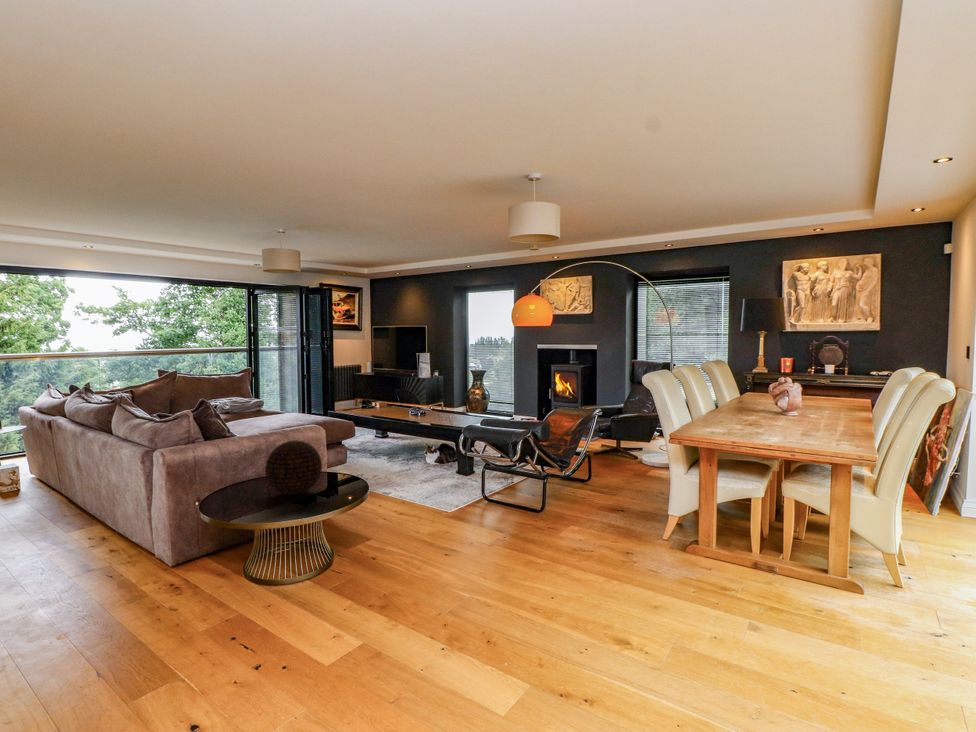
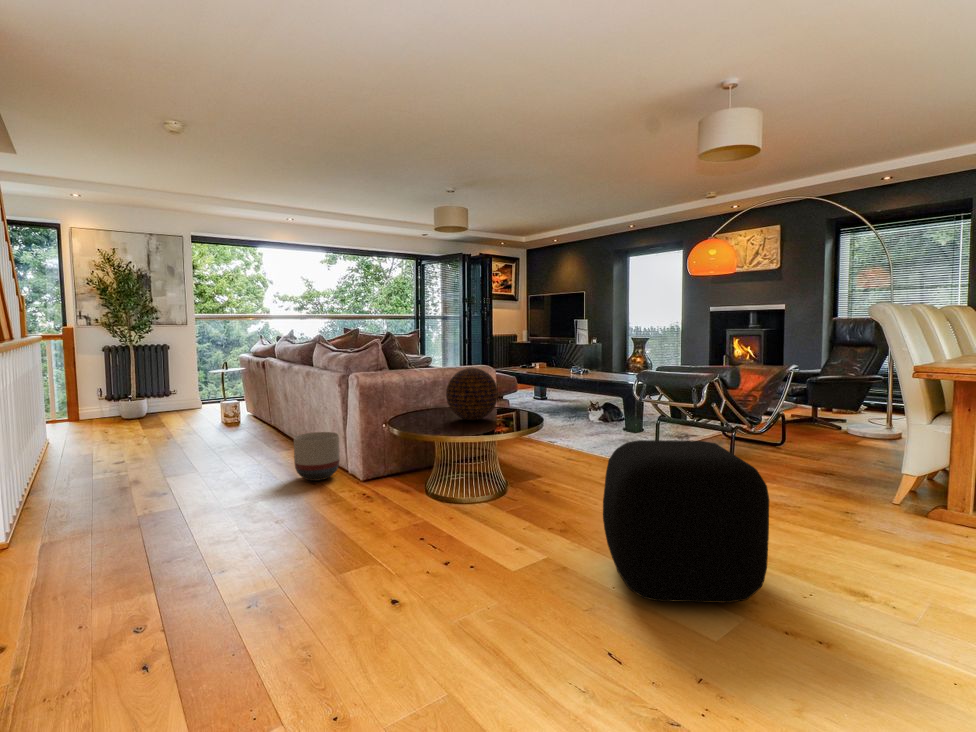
planter: none [83,513,143,572] -> present [294,432,340,481]
ottoman: none [414,520,555,687] -> present [603,440,769,603]

